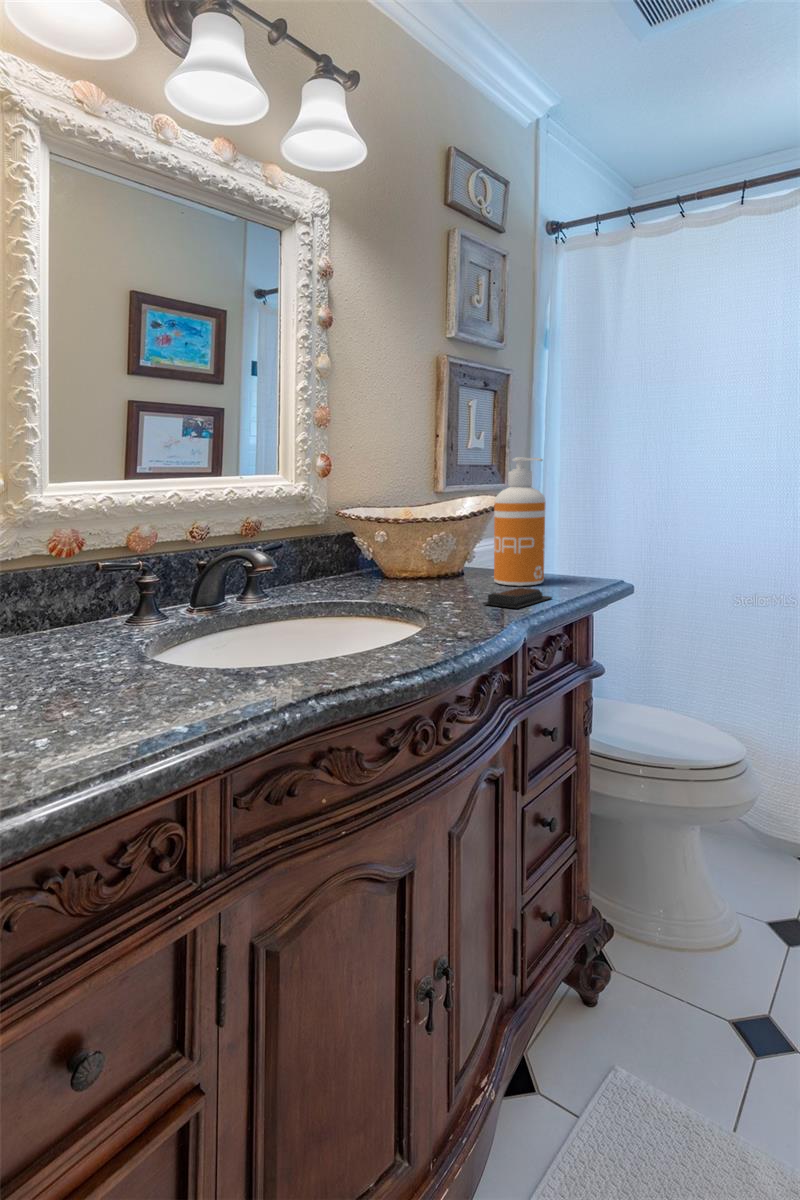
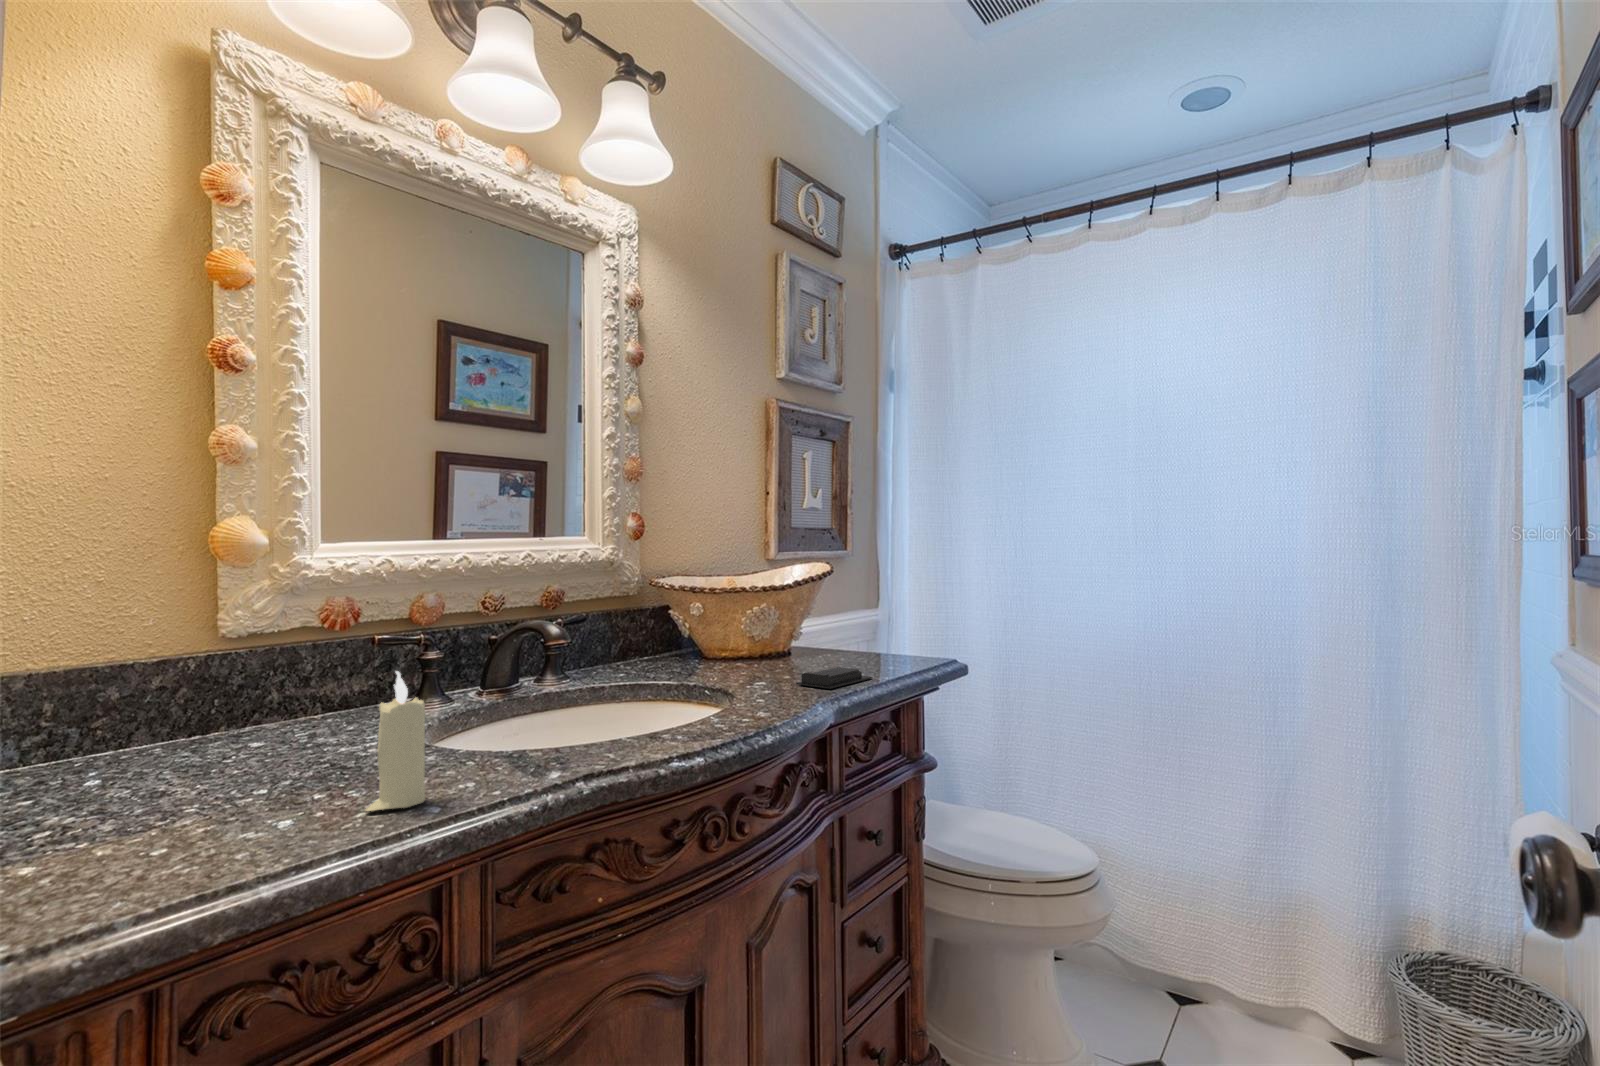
soap dispenser: present [494,457,545,586] -> none [817,530,871,665]
candle: none [115,597,170,730] -> present [366,671,425,811]

